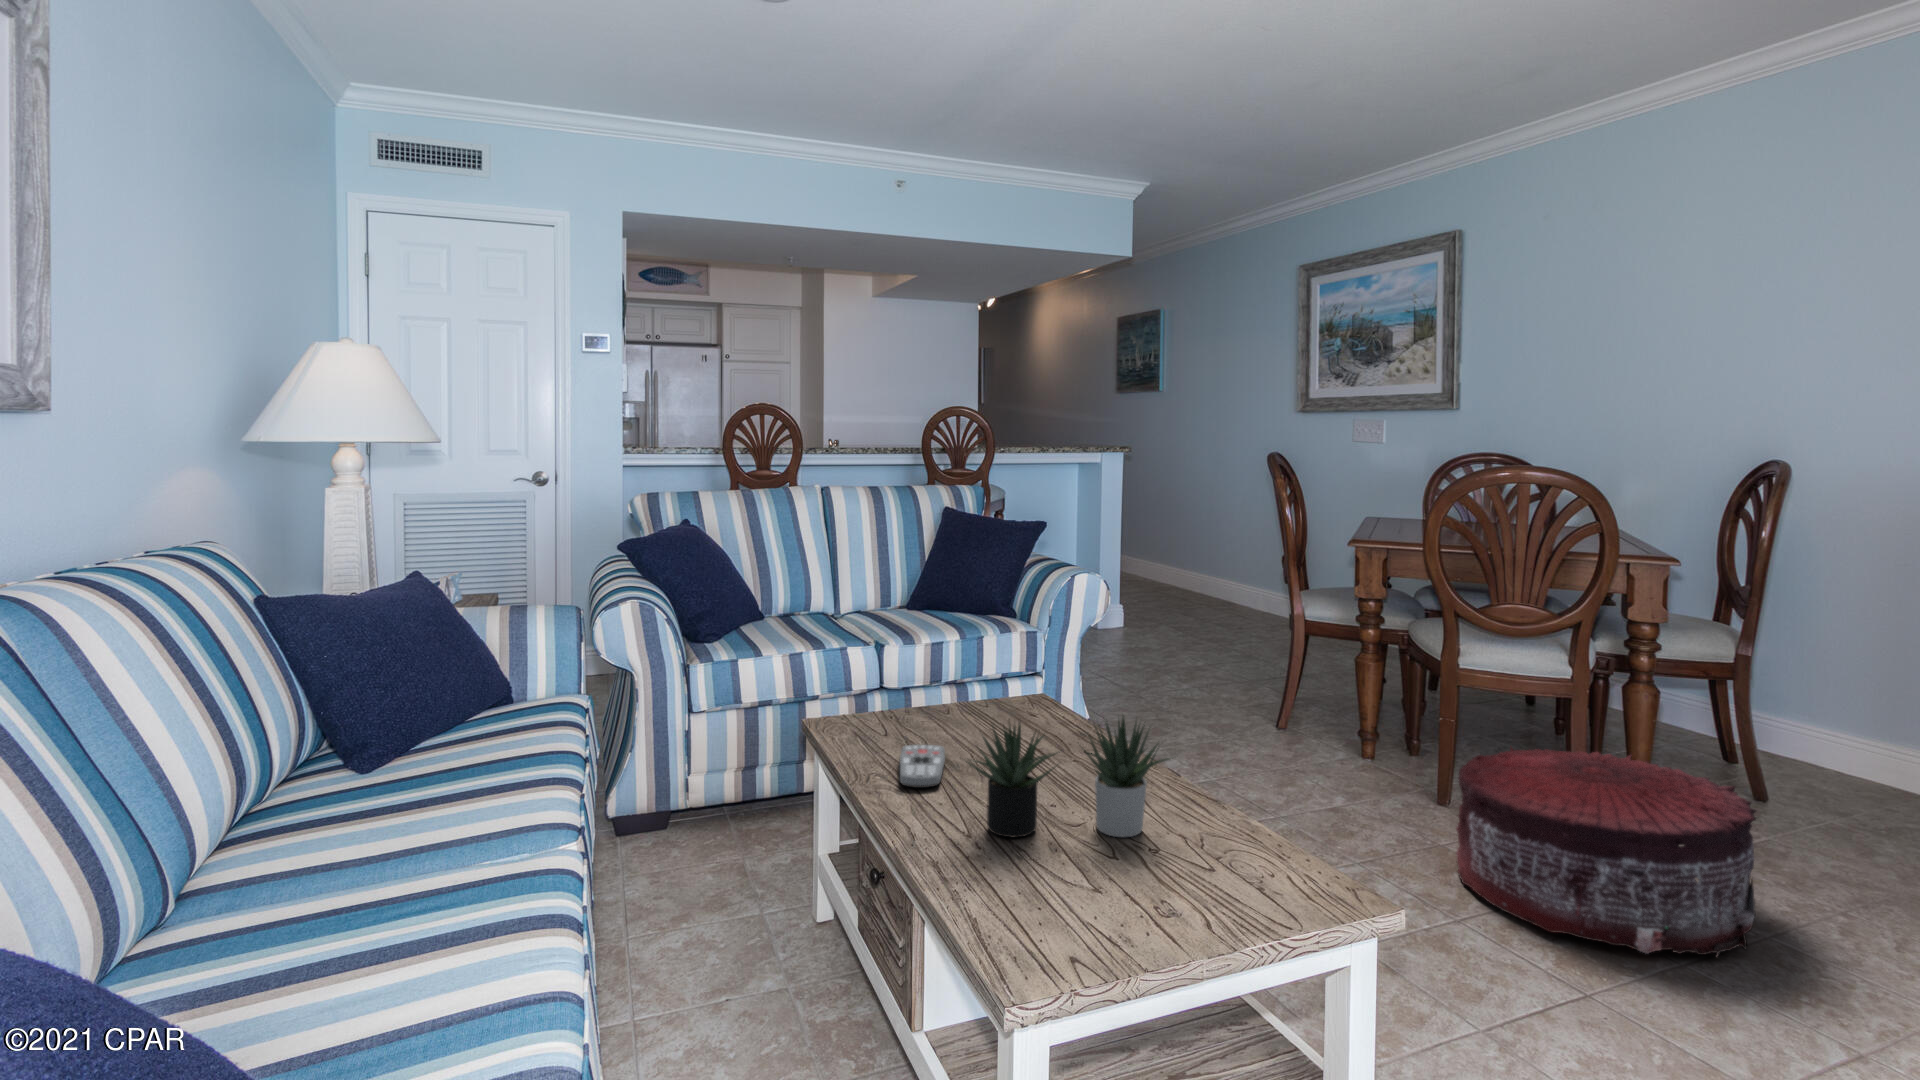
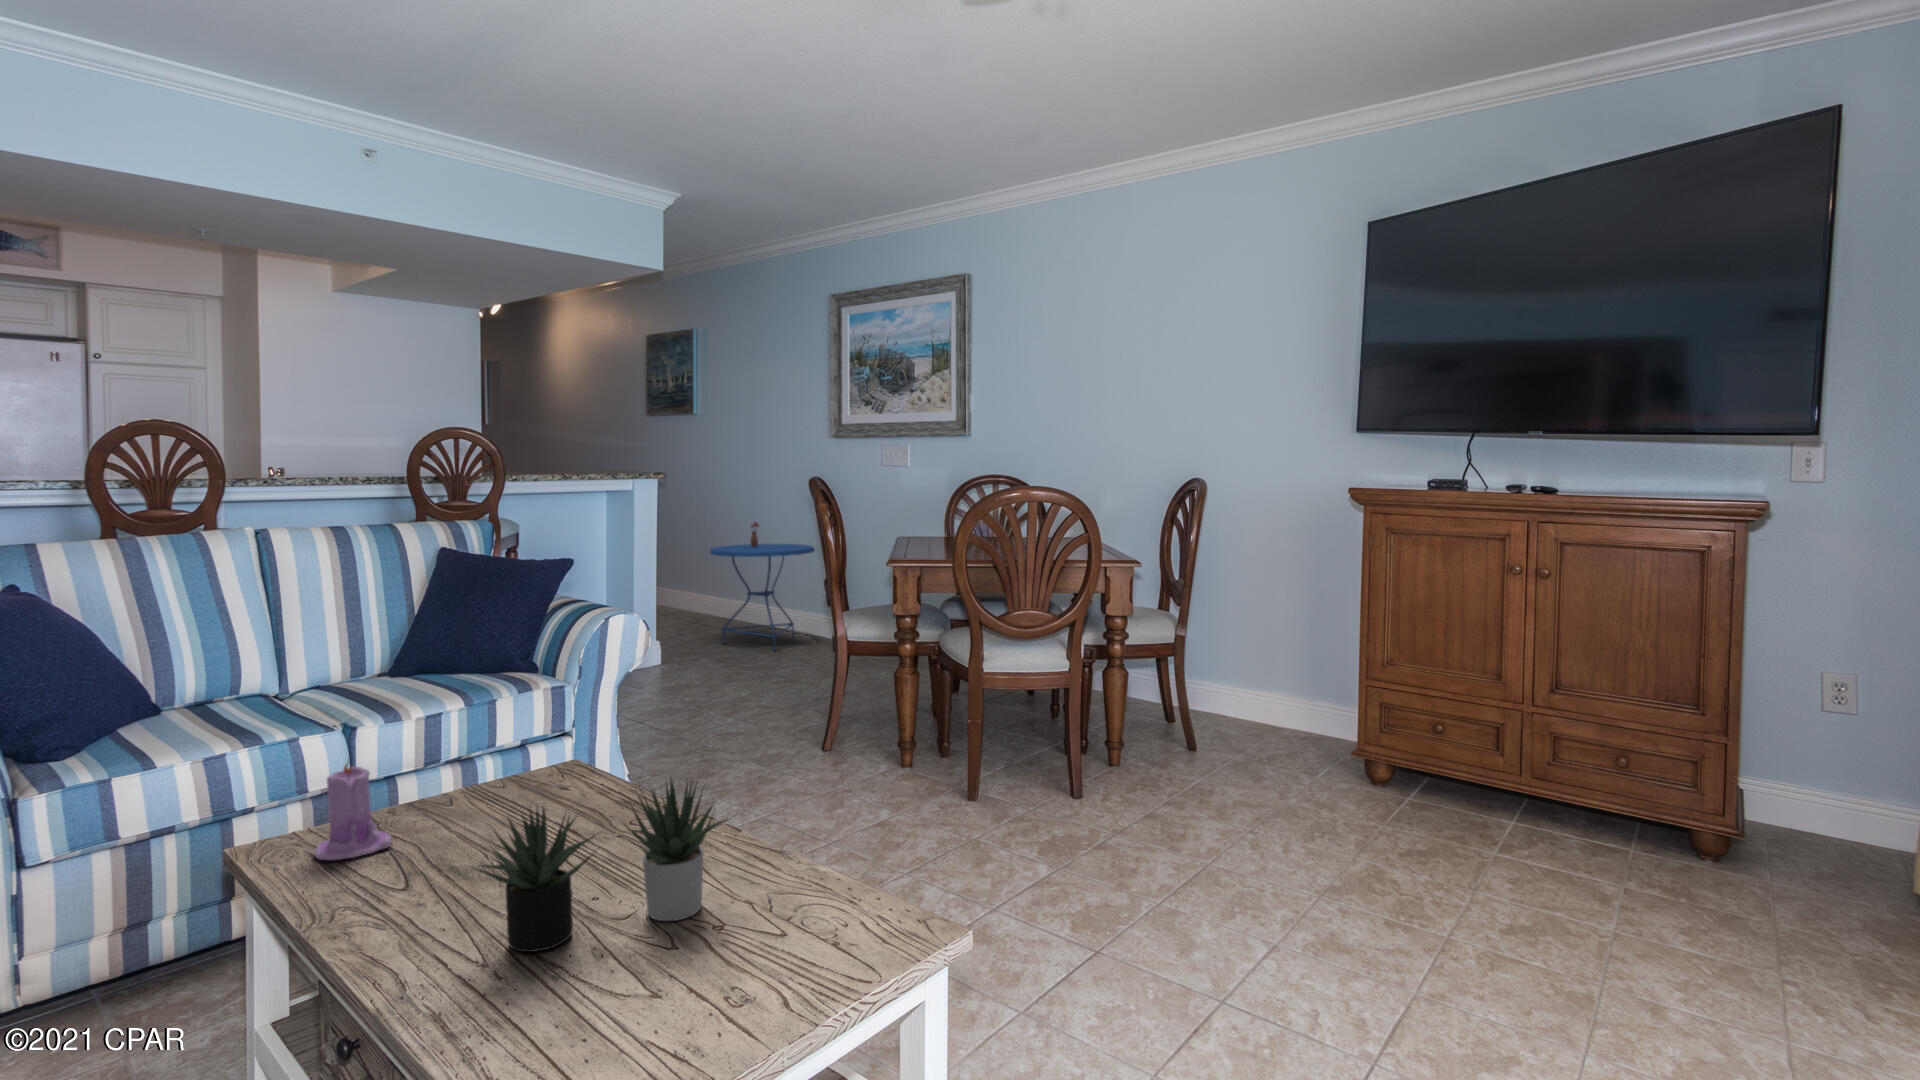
side table: none [1173,496,1279,626] -> present [710,522,815,651]
candle: none [853,666,905,743] -> present [314,763,392,860]
remote control: present [900,745,945,788] -> none [383,847,448,911]
pouf: present [1456,748,1756,957] -> none [998,733,1230,911]

